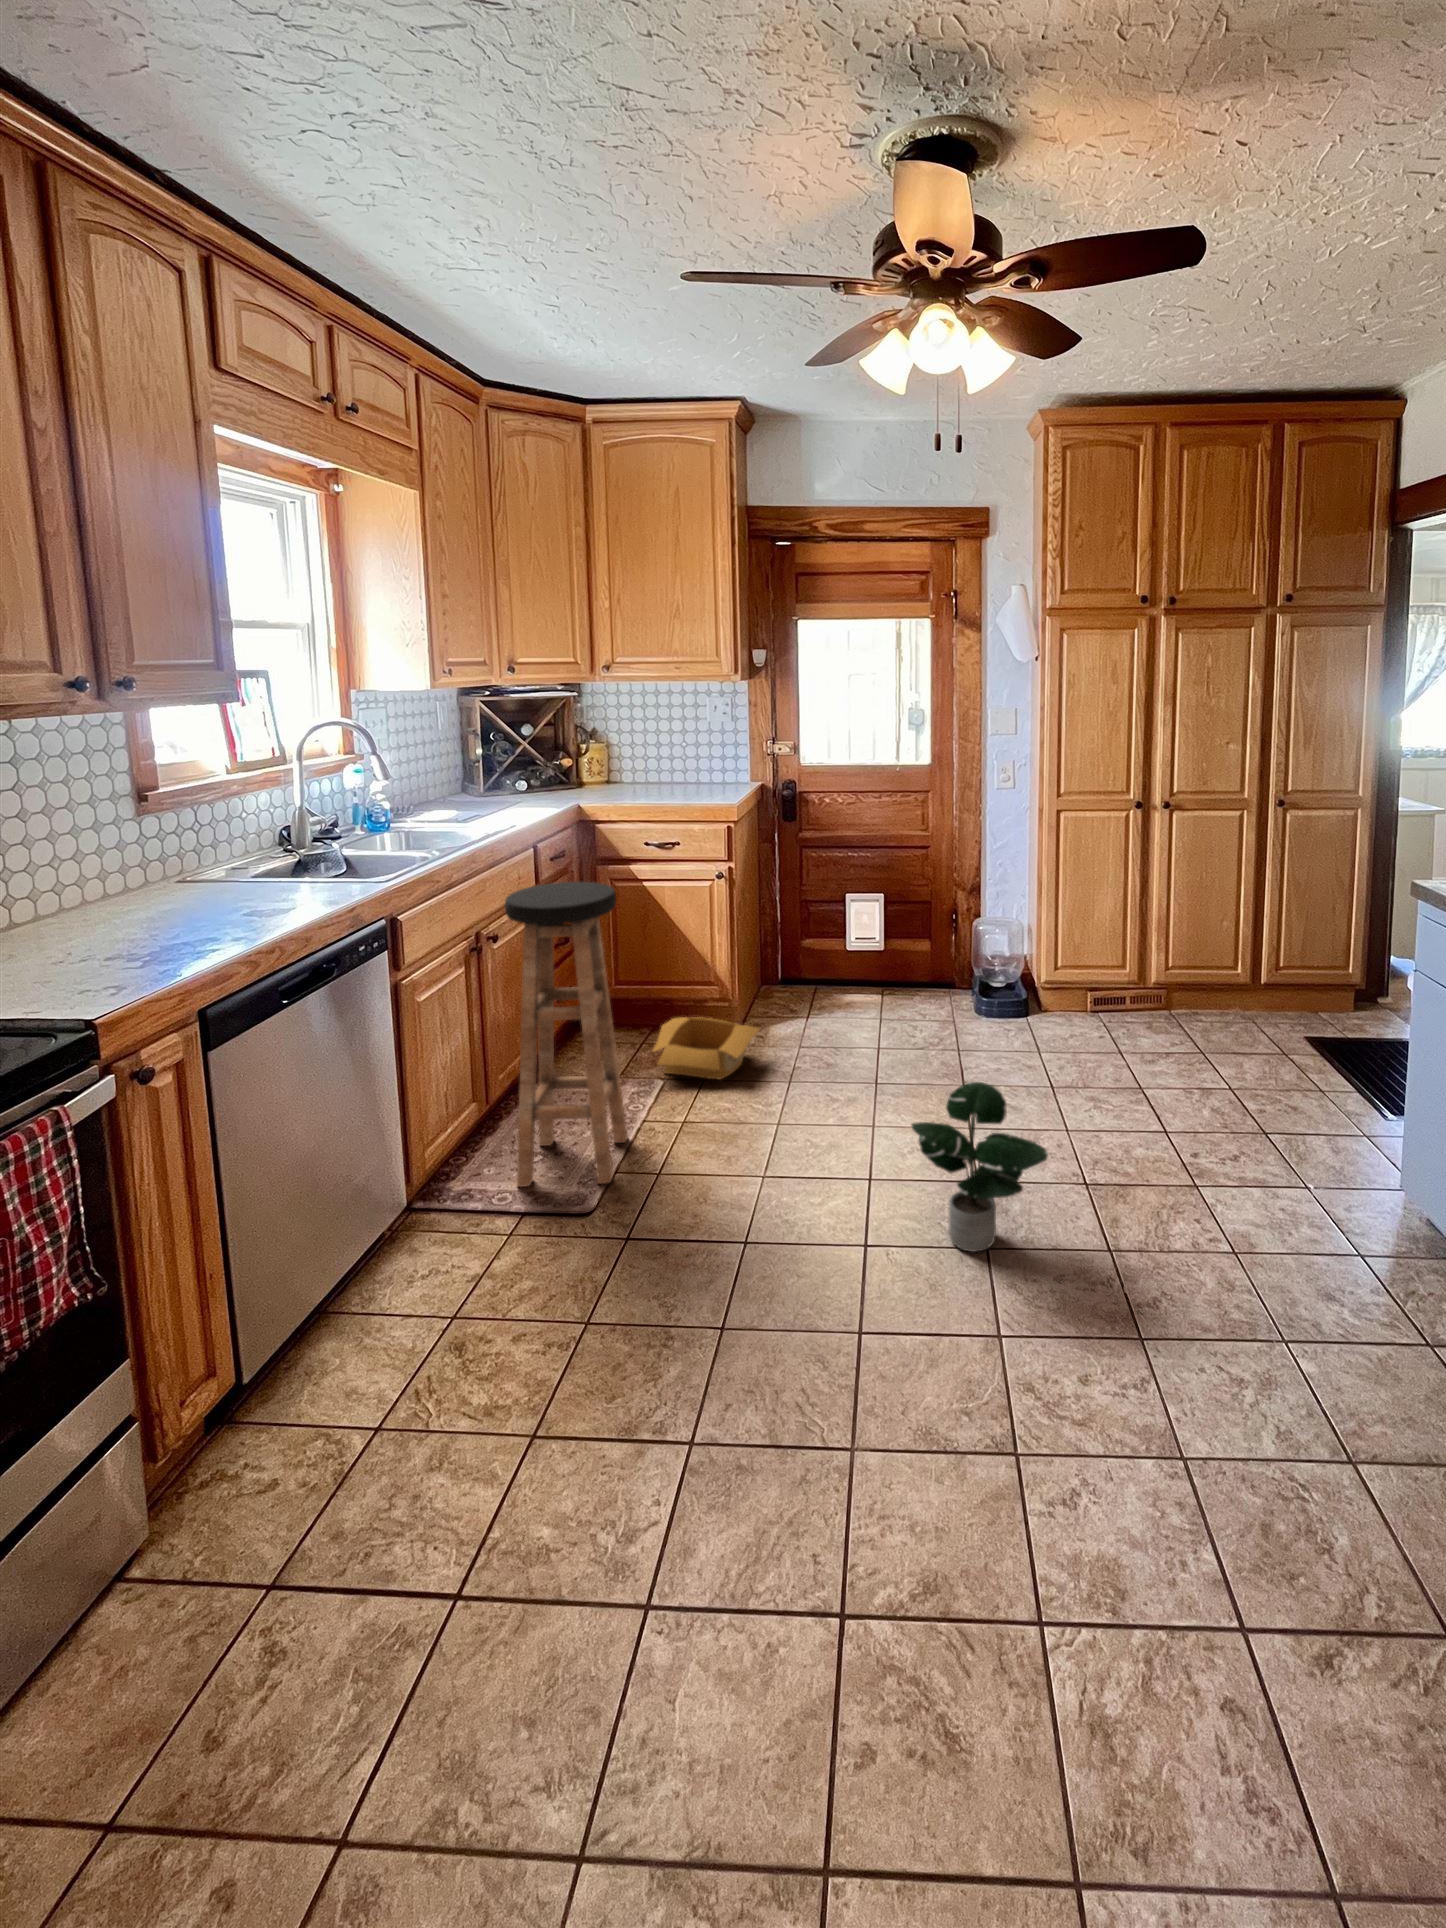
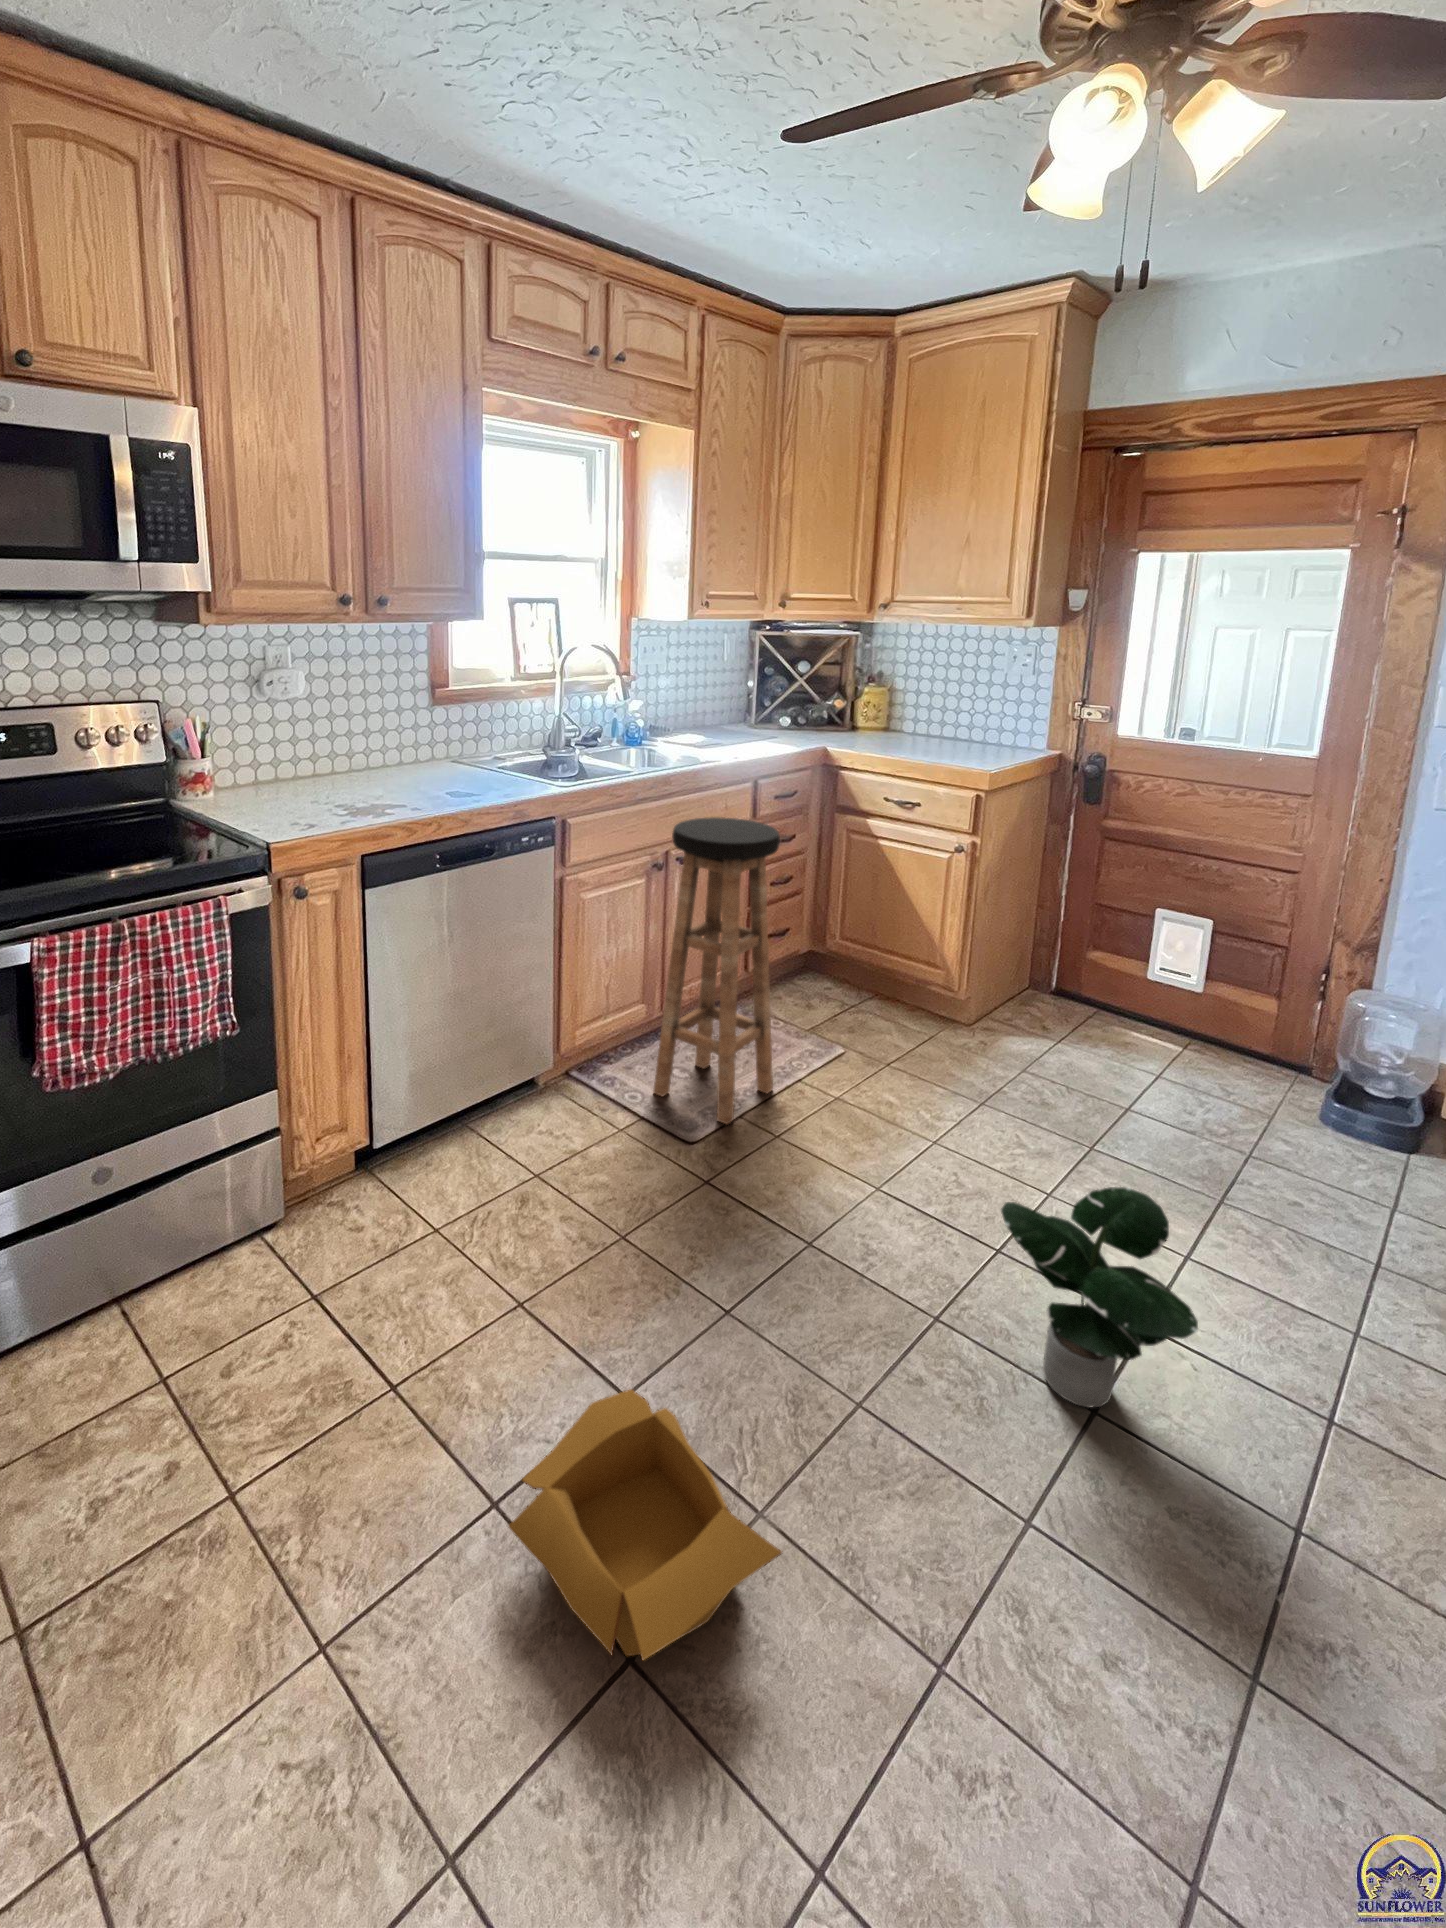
cardboard box: present [653,1017,759,1079] -> present [509,1389,782,1660]

